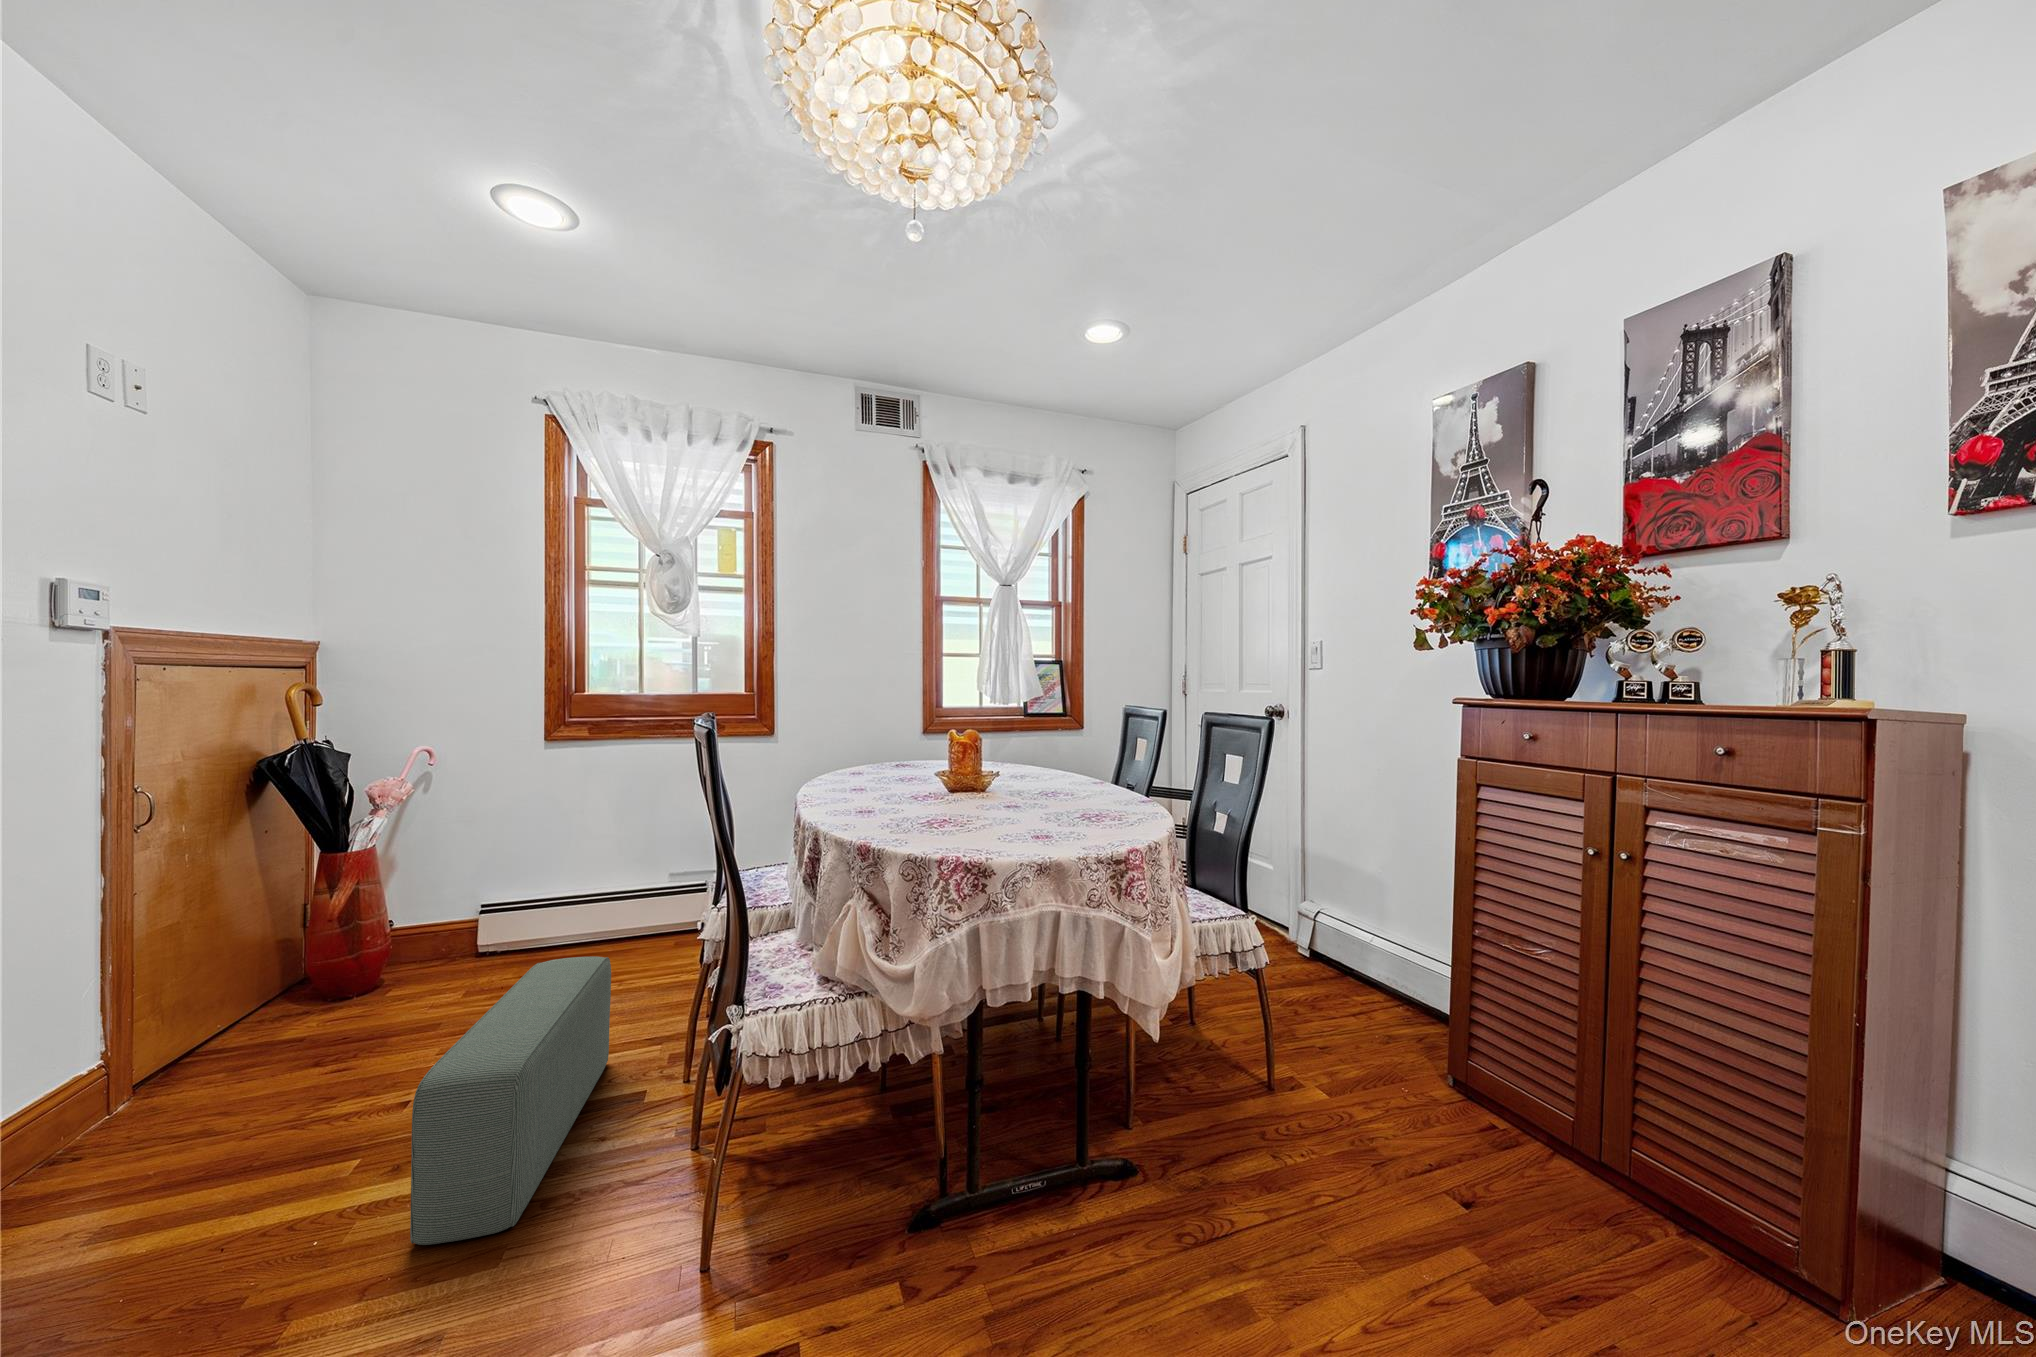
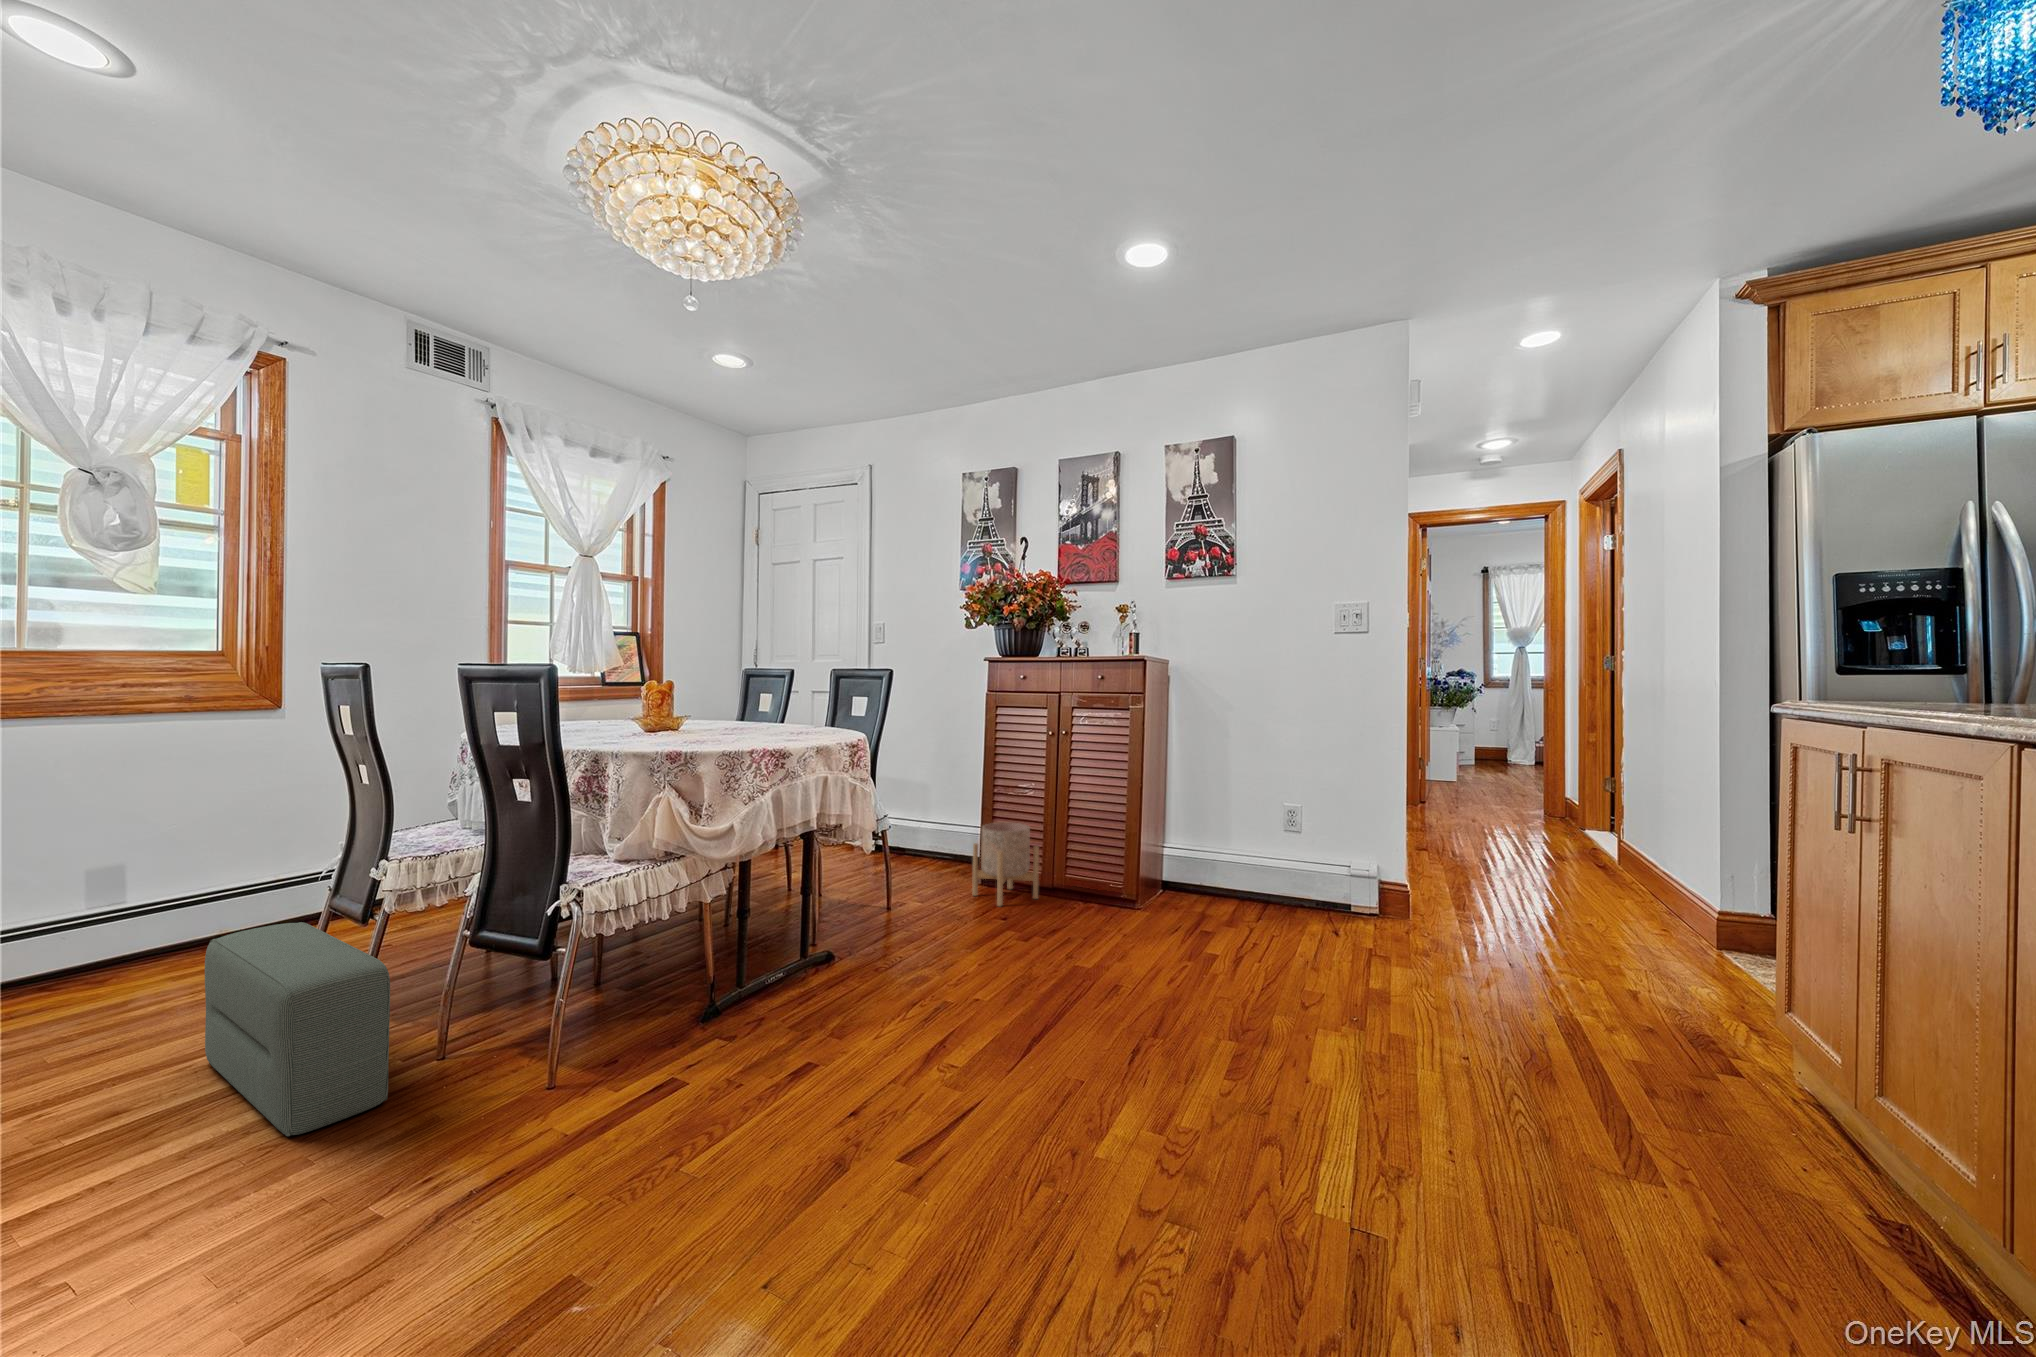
planter: none [1415,985,1555,1163] -> present [972,823,1039,906]

